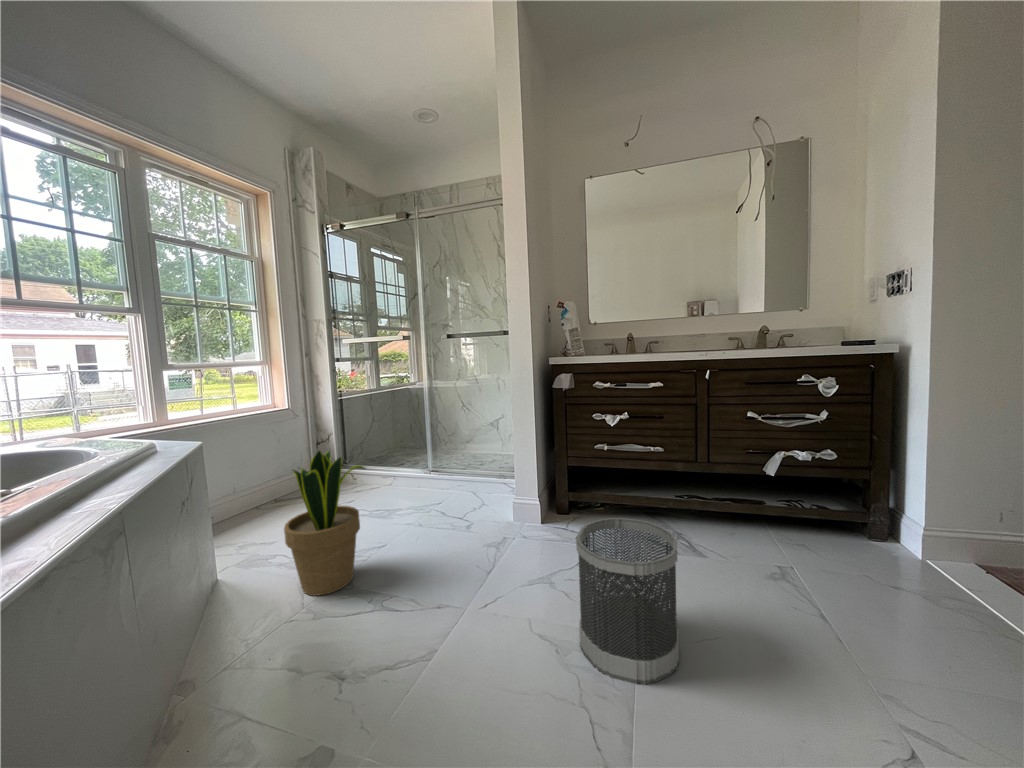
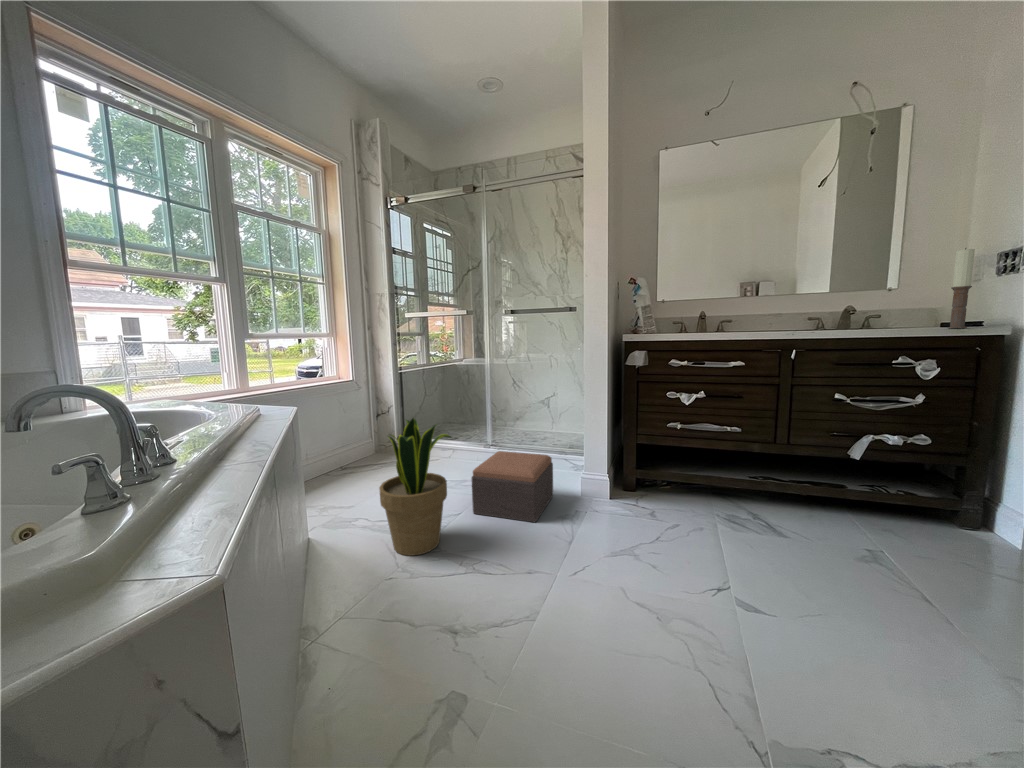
candle: none [845,271,863,347] -> present [948,248,975,328]
footstool: none [395,478,485,553] -> present [472,451,553,522]
wastebasket: present [576,518,679,684] -> none [681,492,796,652]

